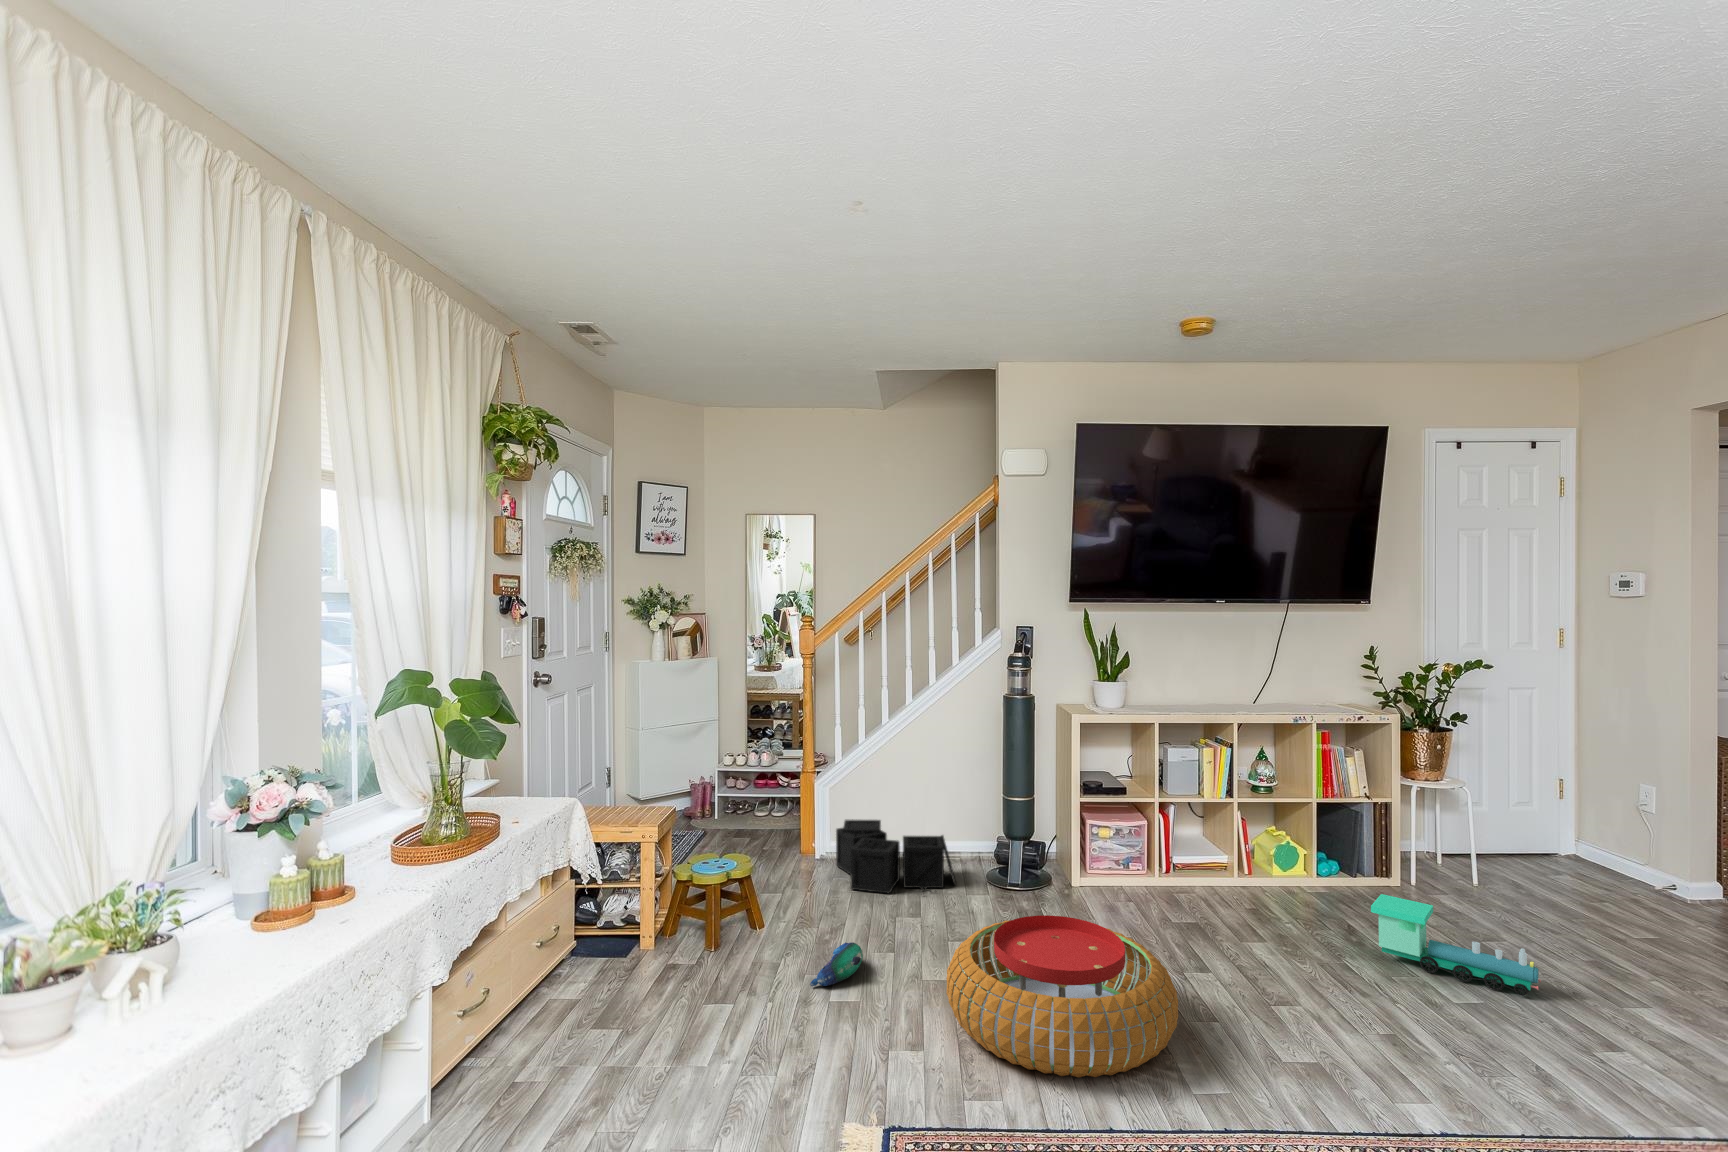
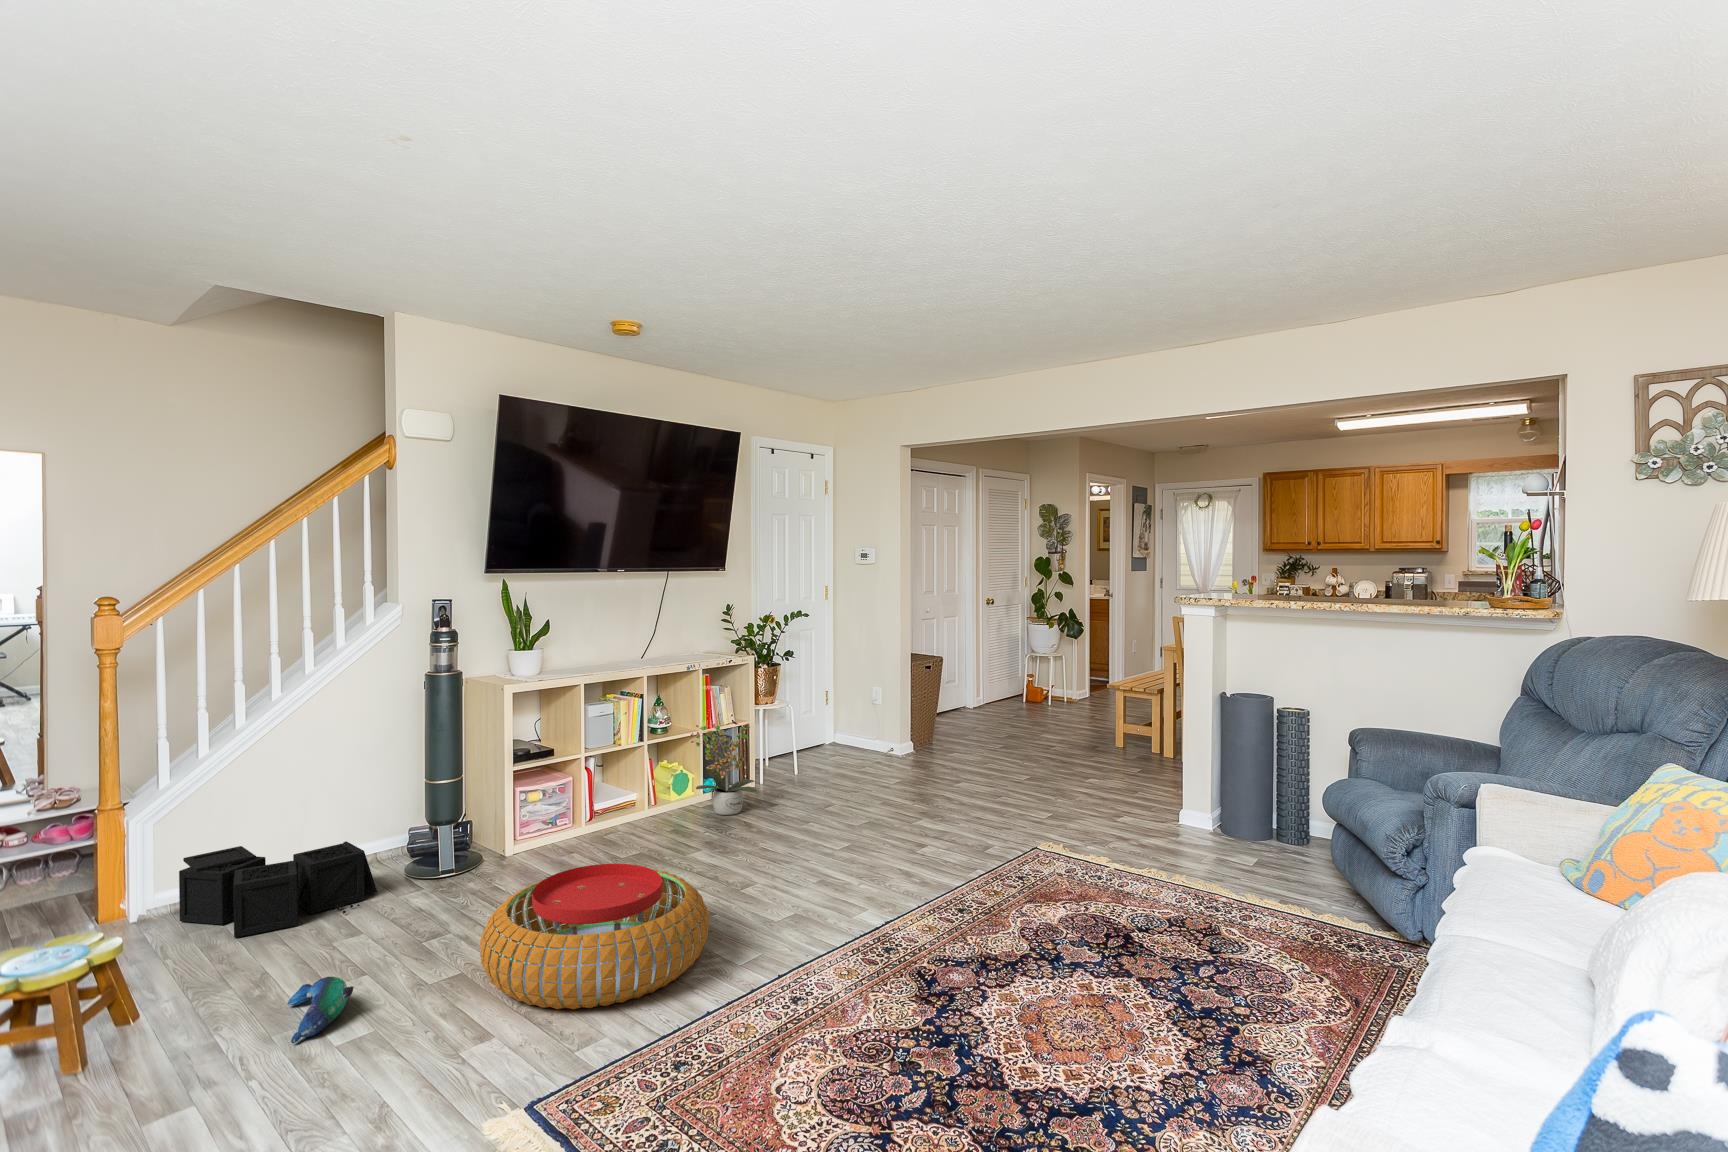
potted plant: none [1283,792,1383,910] -> present [691,723,757,815]
toy train: present [1371,894,1541,996] -> none [774,789,873,837]

